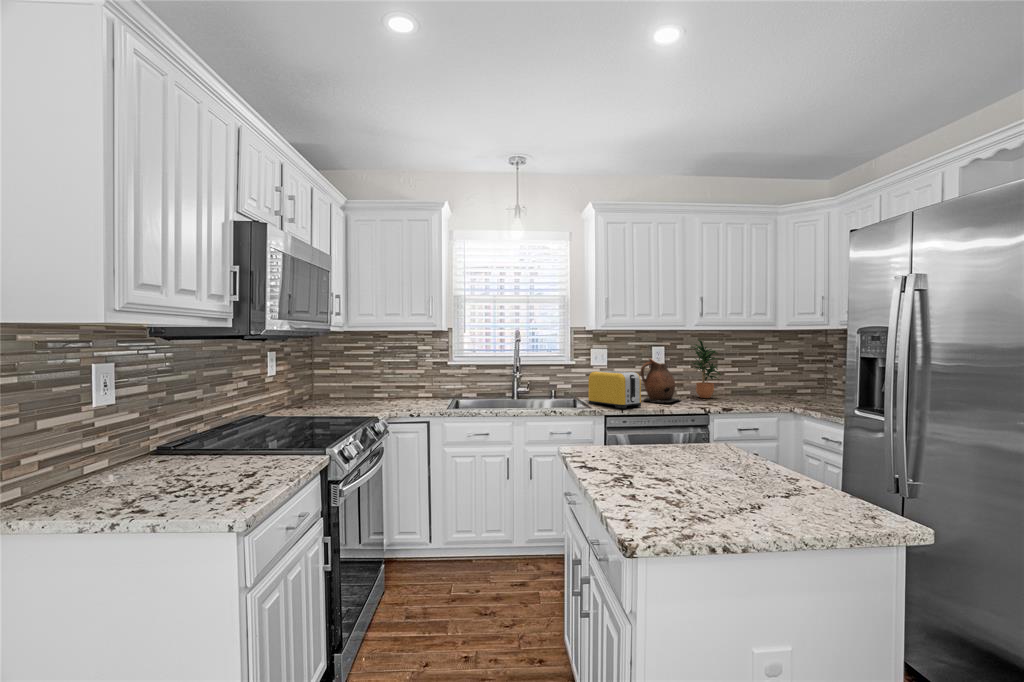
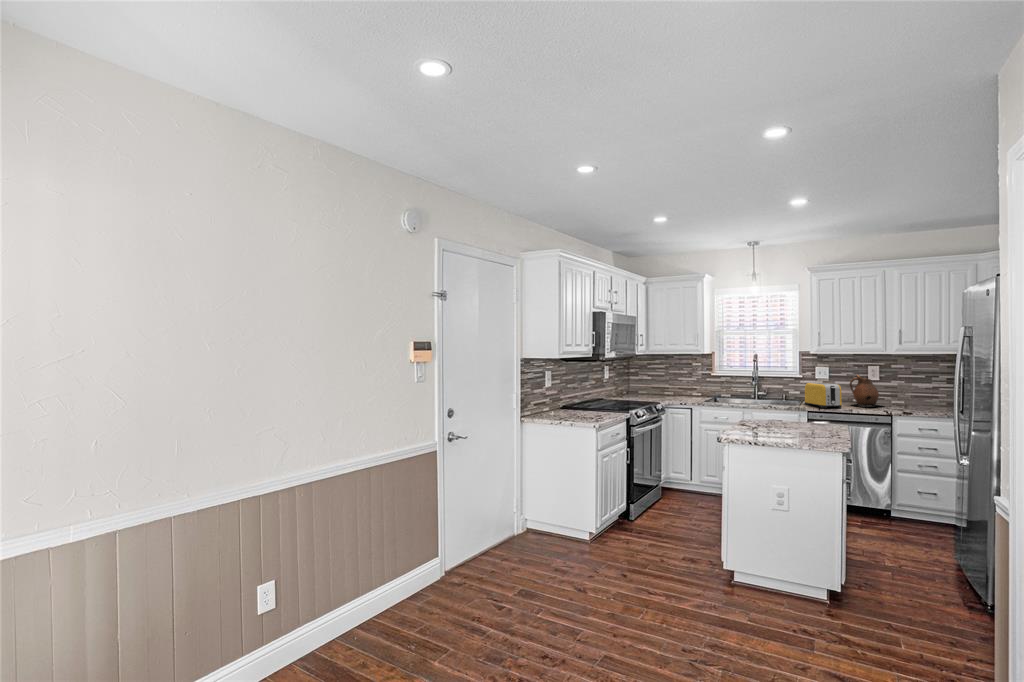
potted plant: present [689,340,721,398] -> none [898,361,929,406]

